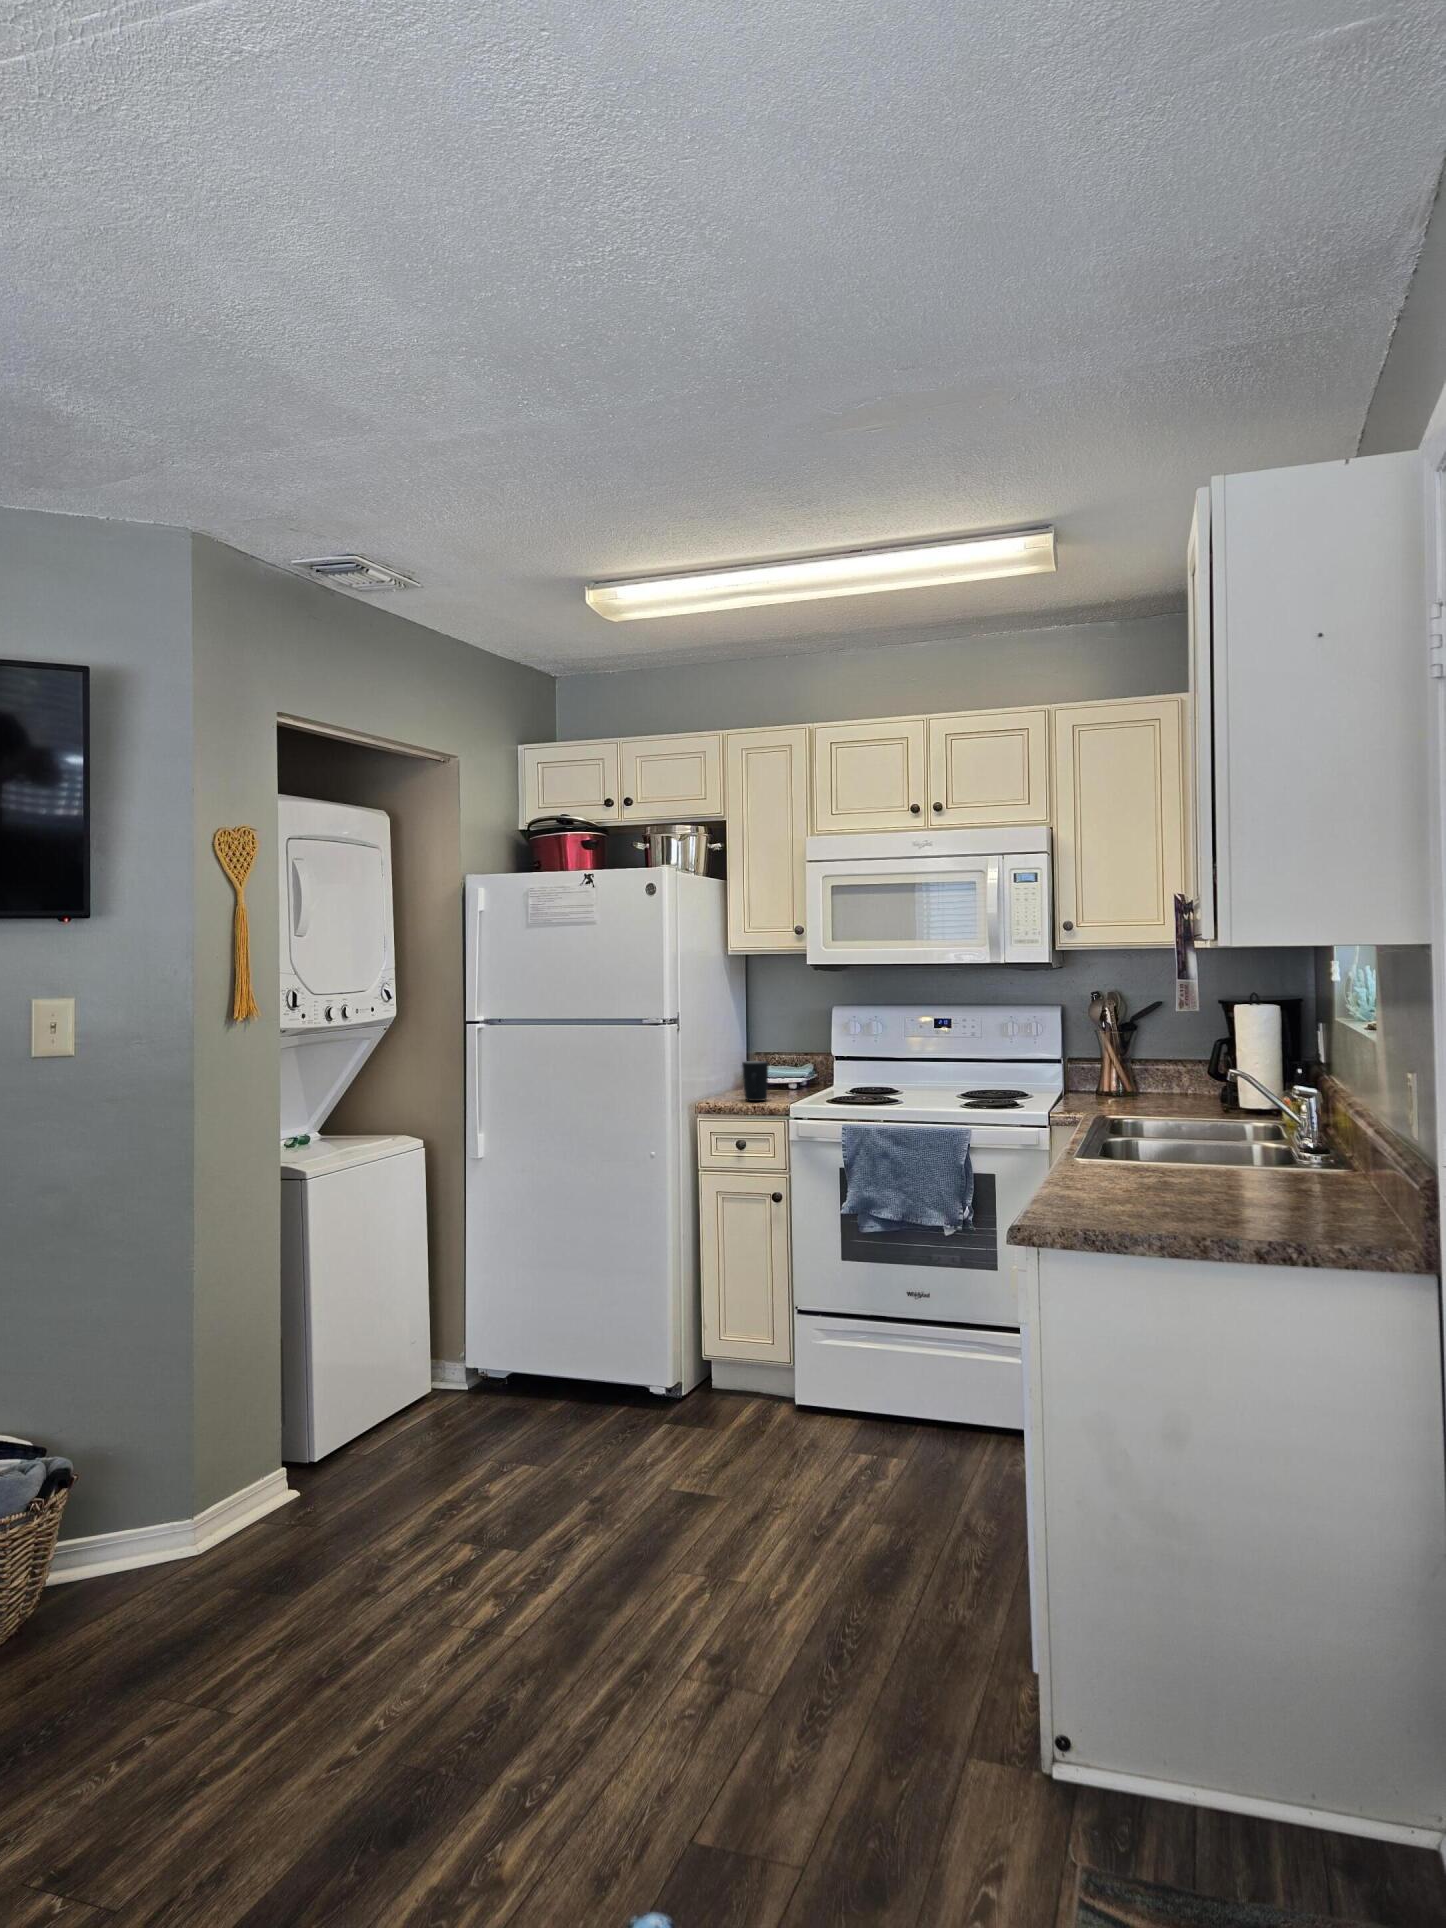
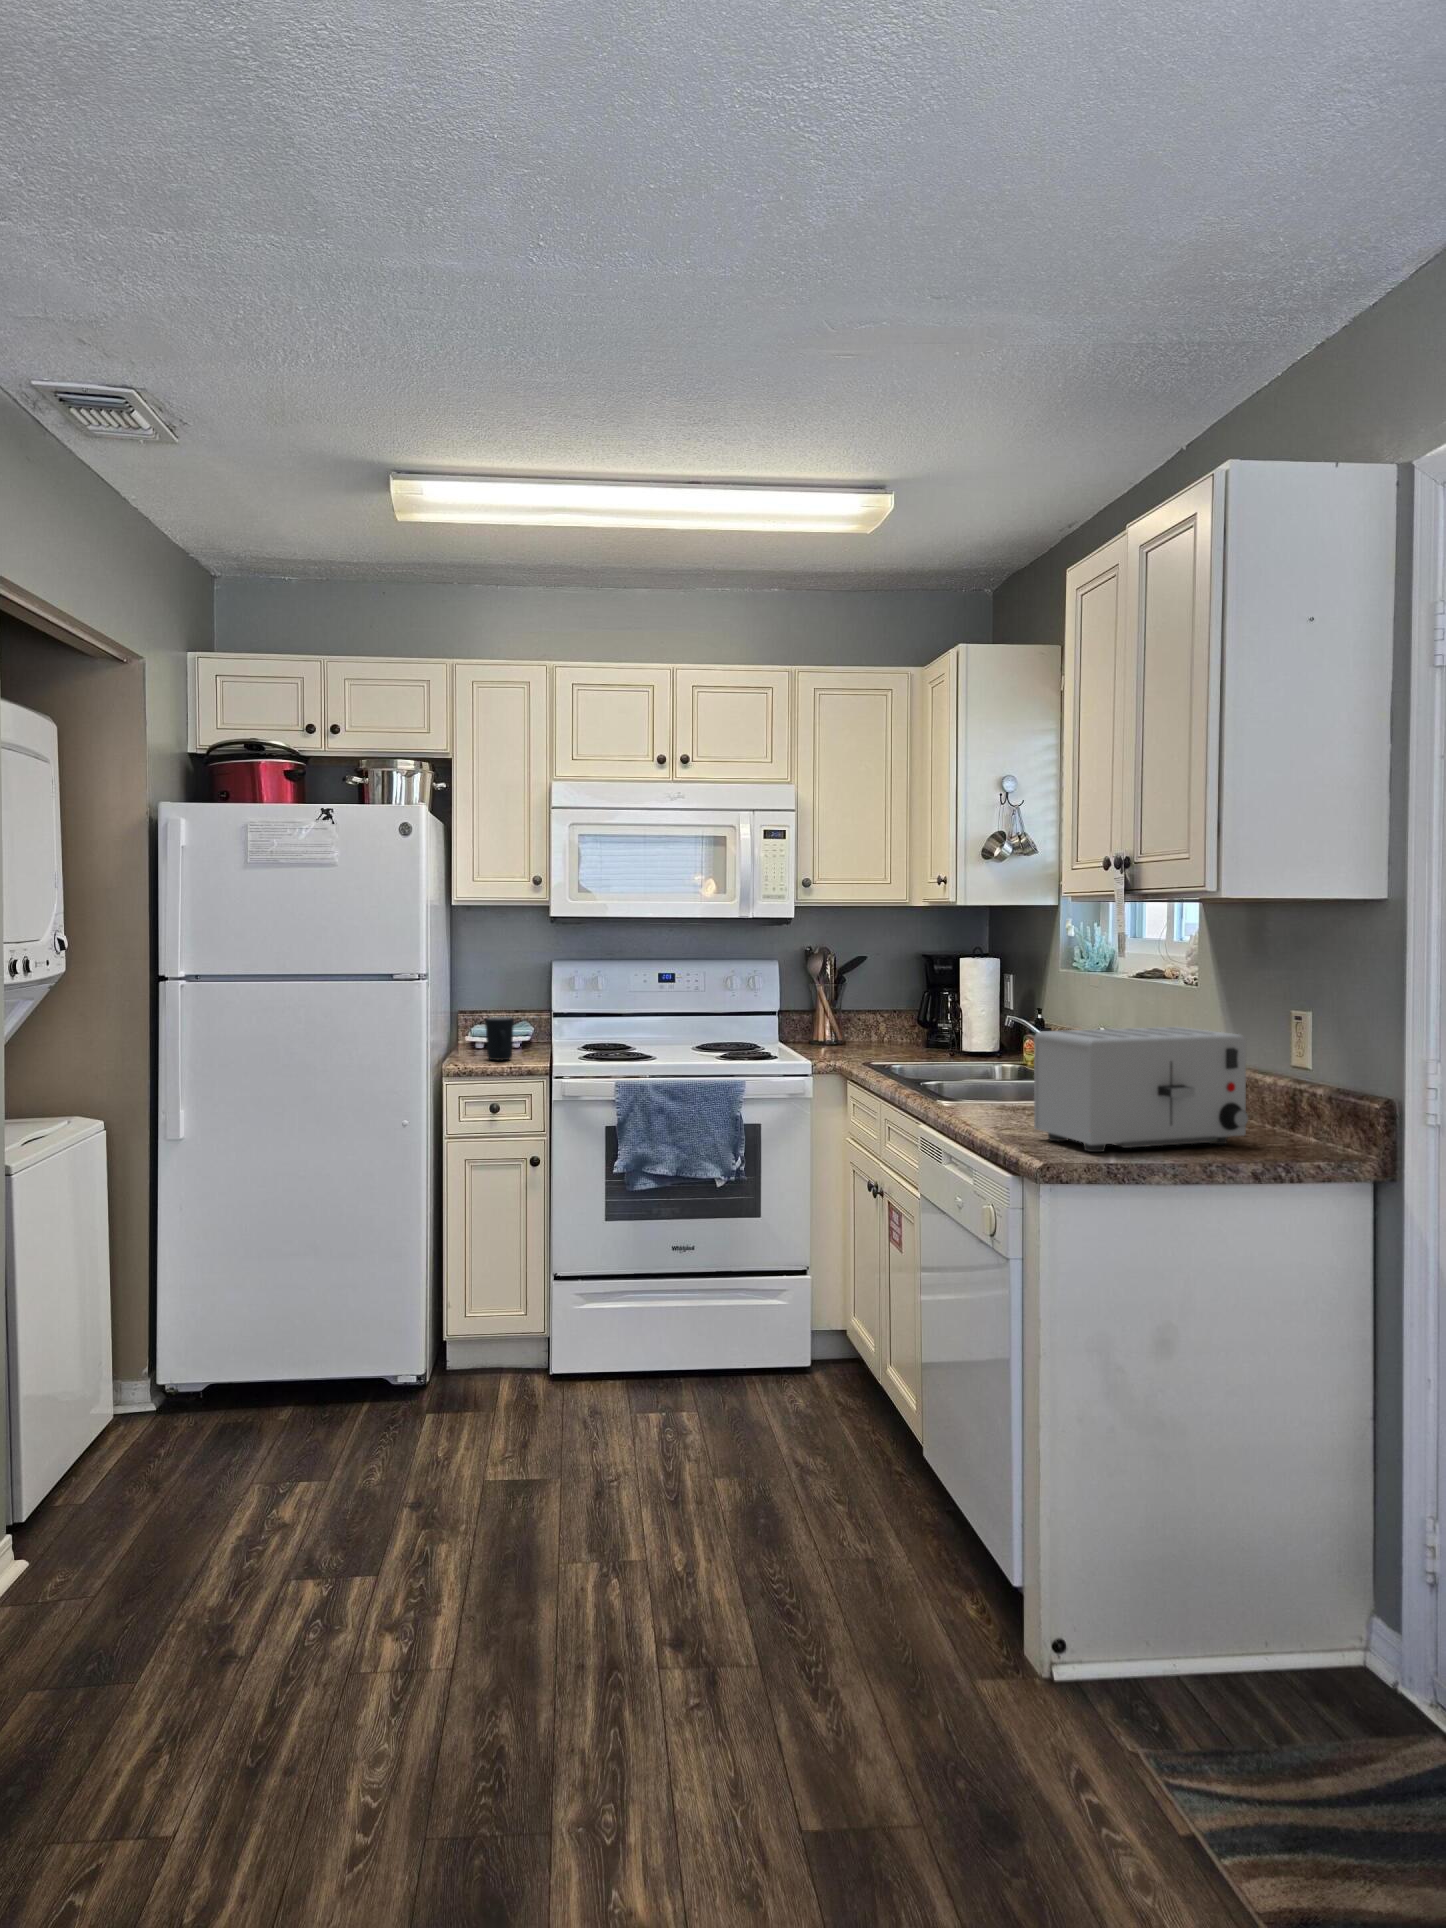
toaster: none [1070,1083,1297,1216] -> present [1034,1027,1248,1152]

